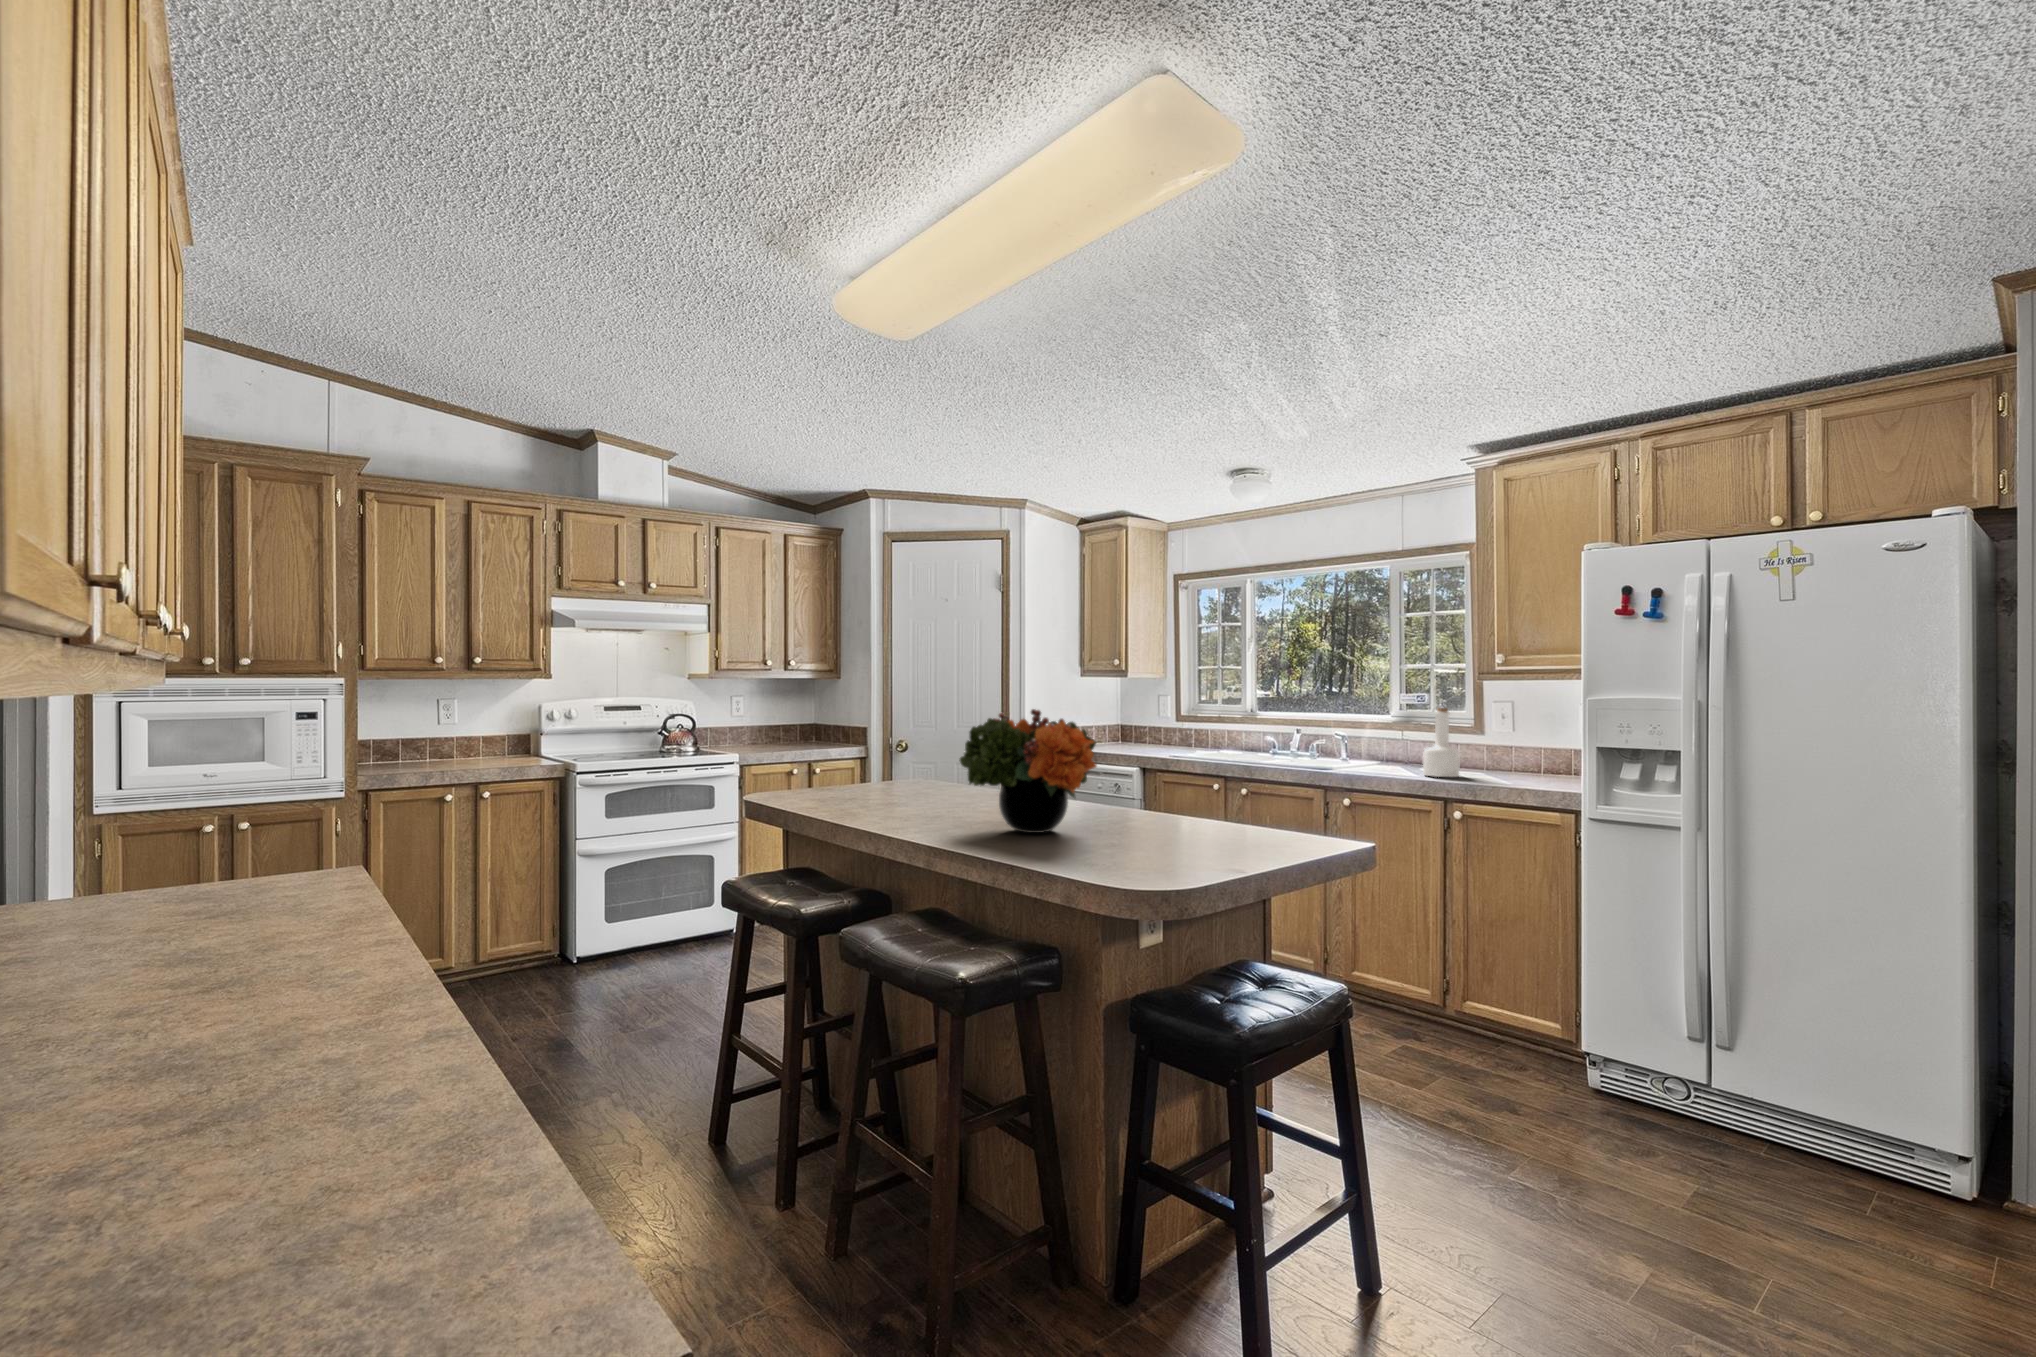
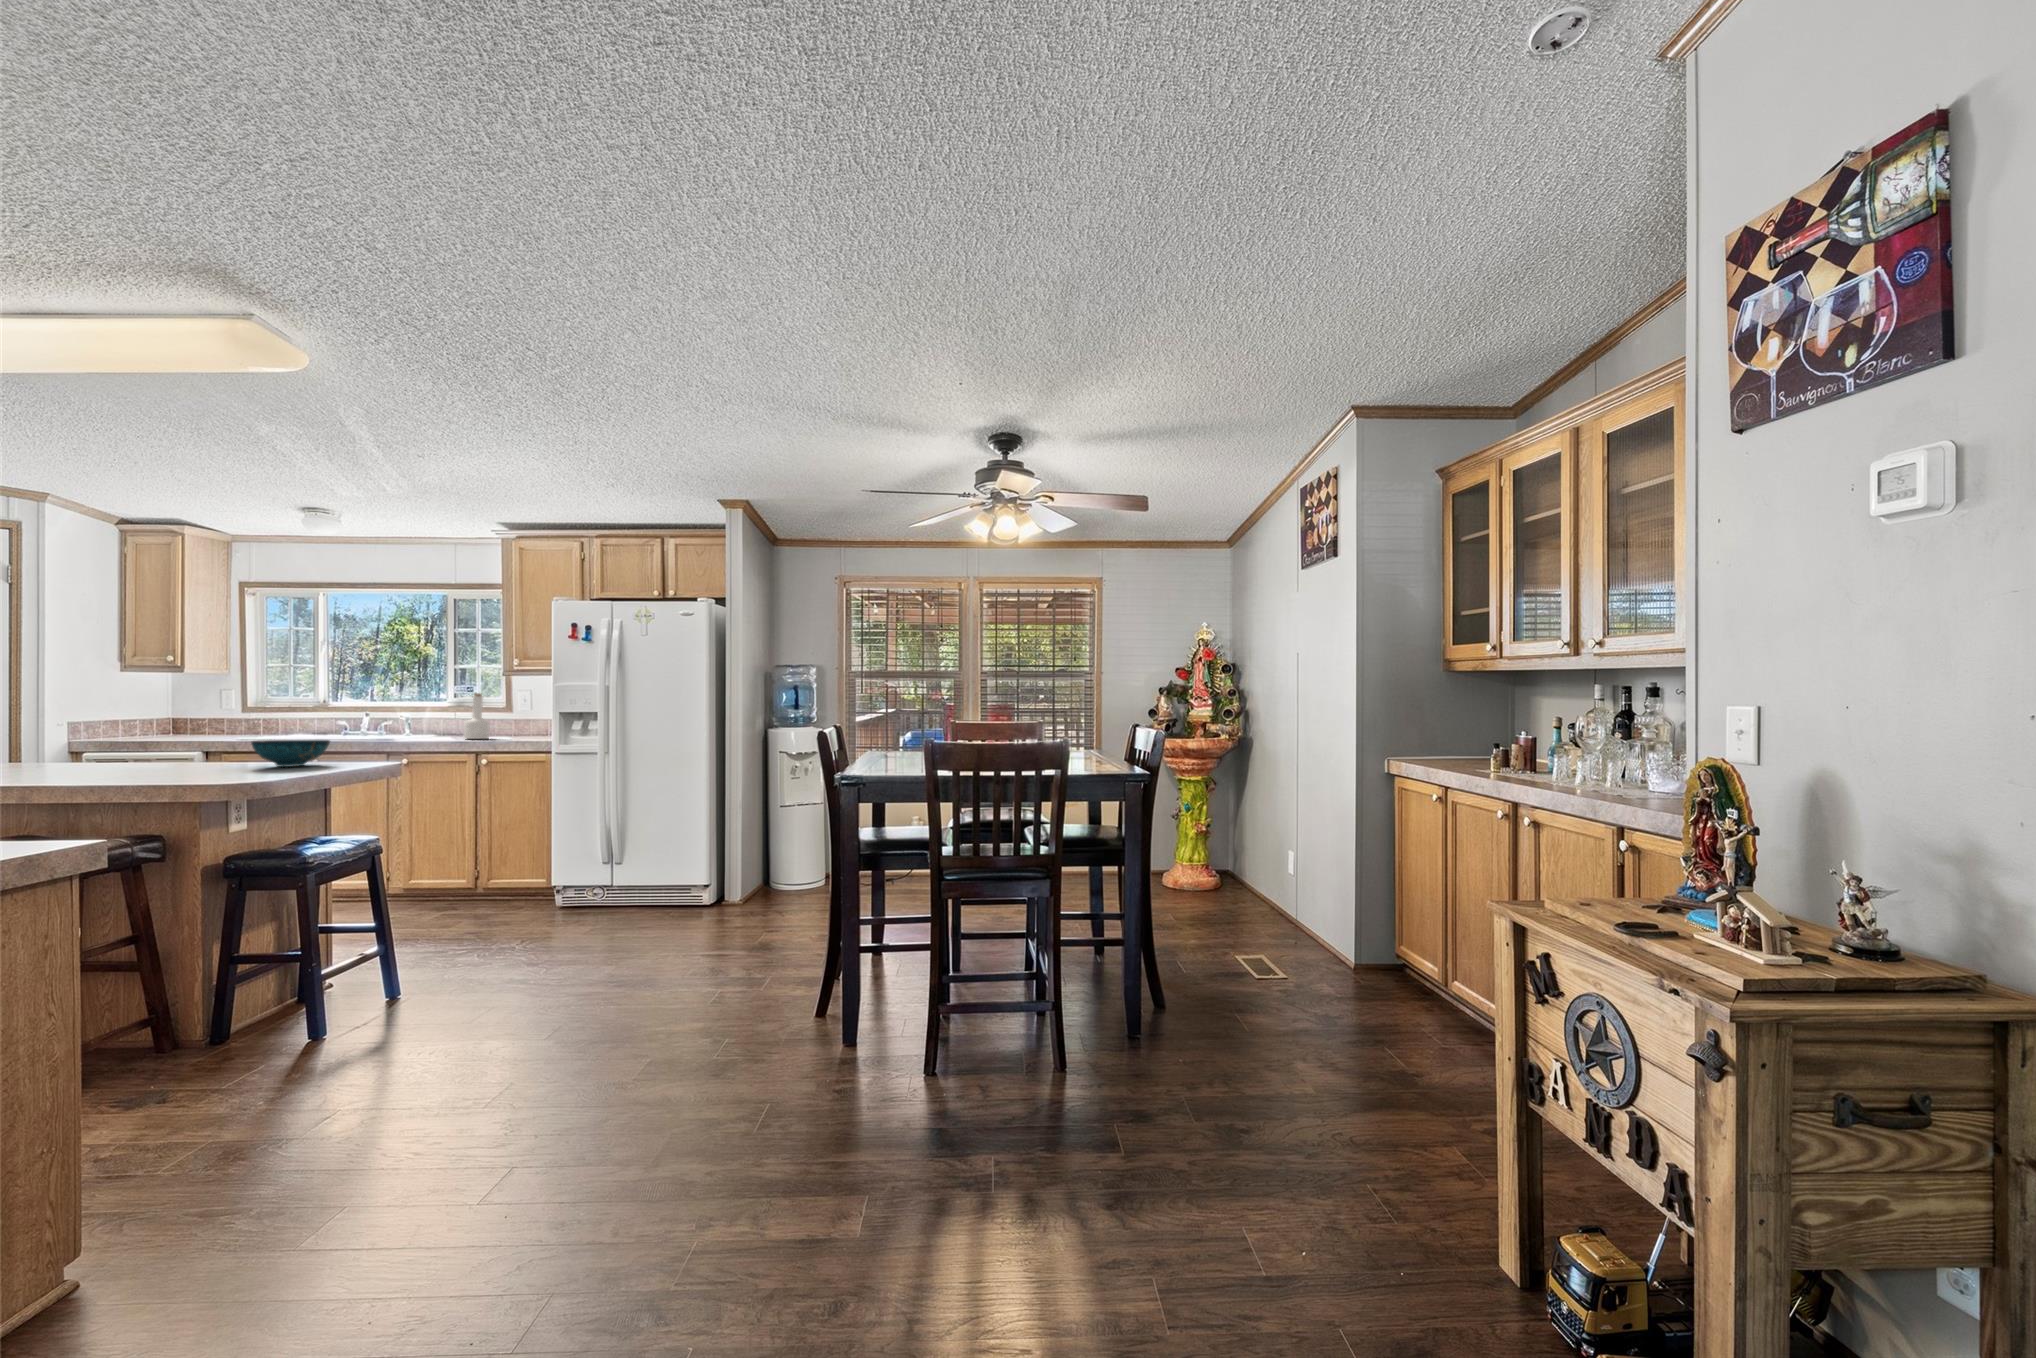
flower arrangement: present [959,709,1097,833] -> none [63,688,198,772]
decorative bowl: none [1161,794,1268,845] -> present [251,740,330,767]

